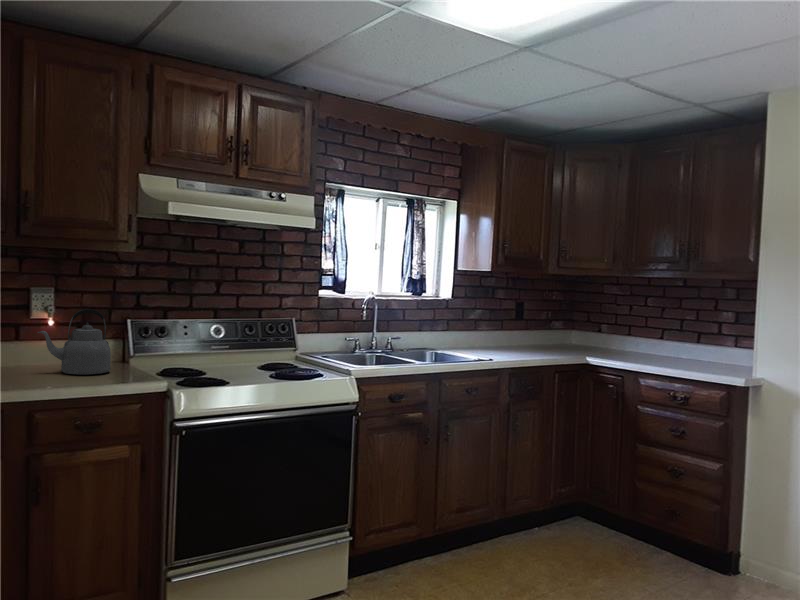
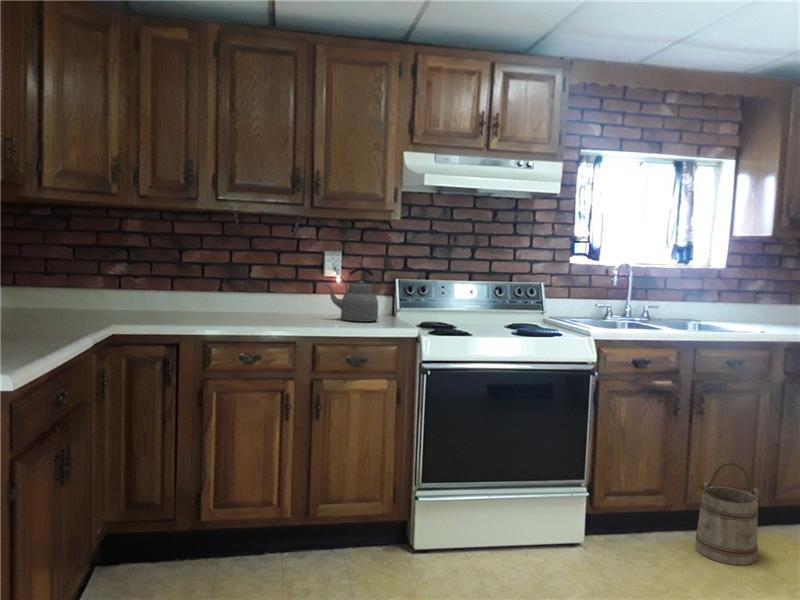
bucket: none [450,485,507,584] -> present [695,462,763,565]

